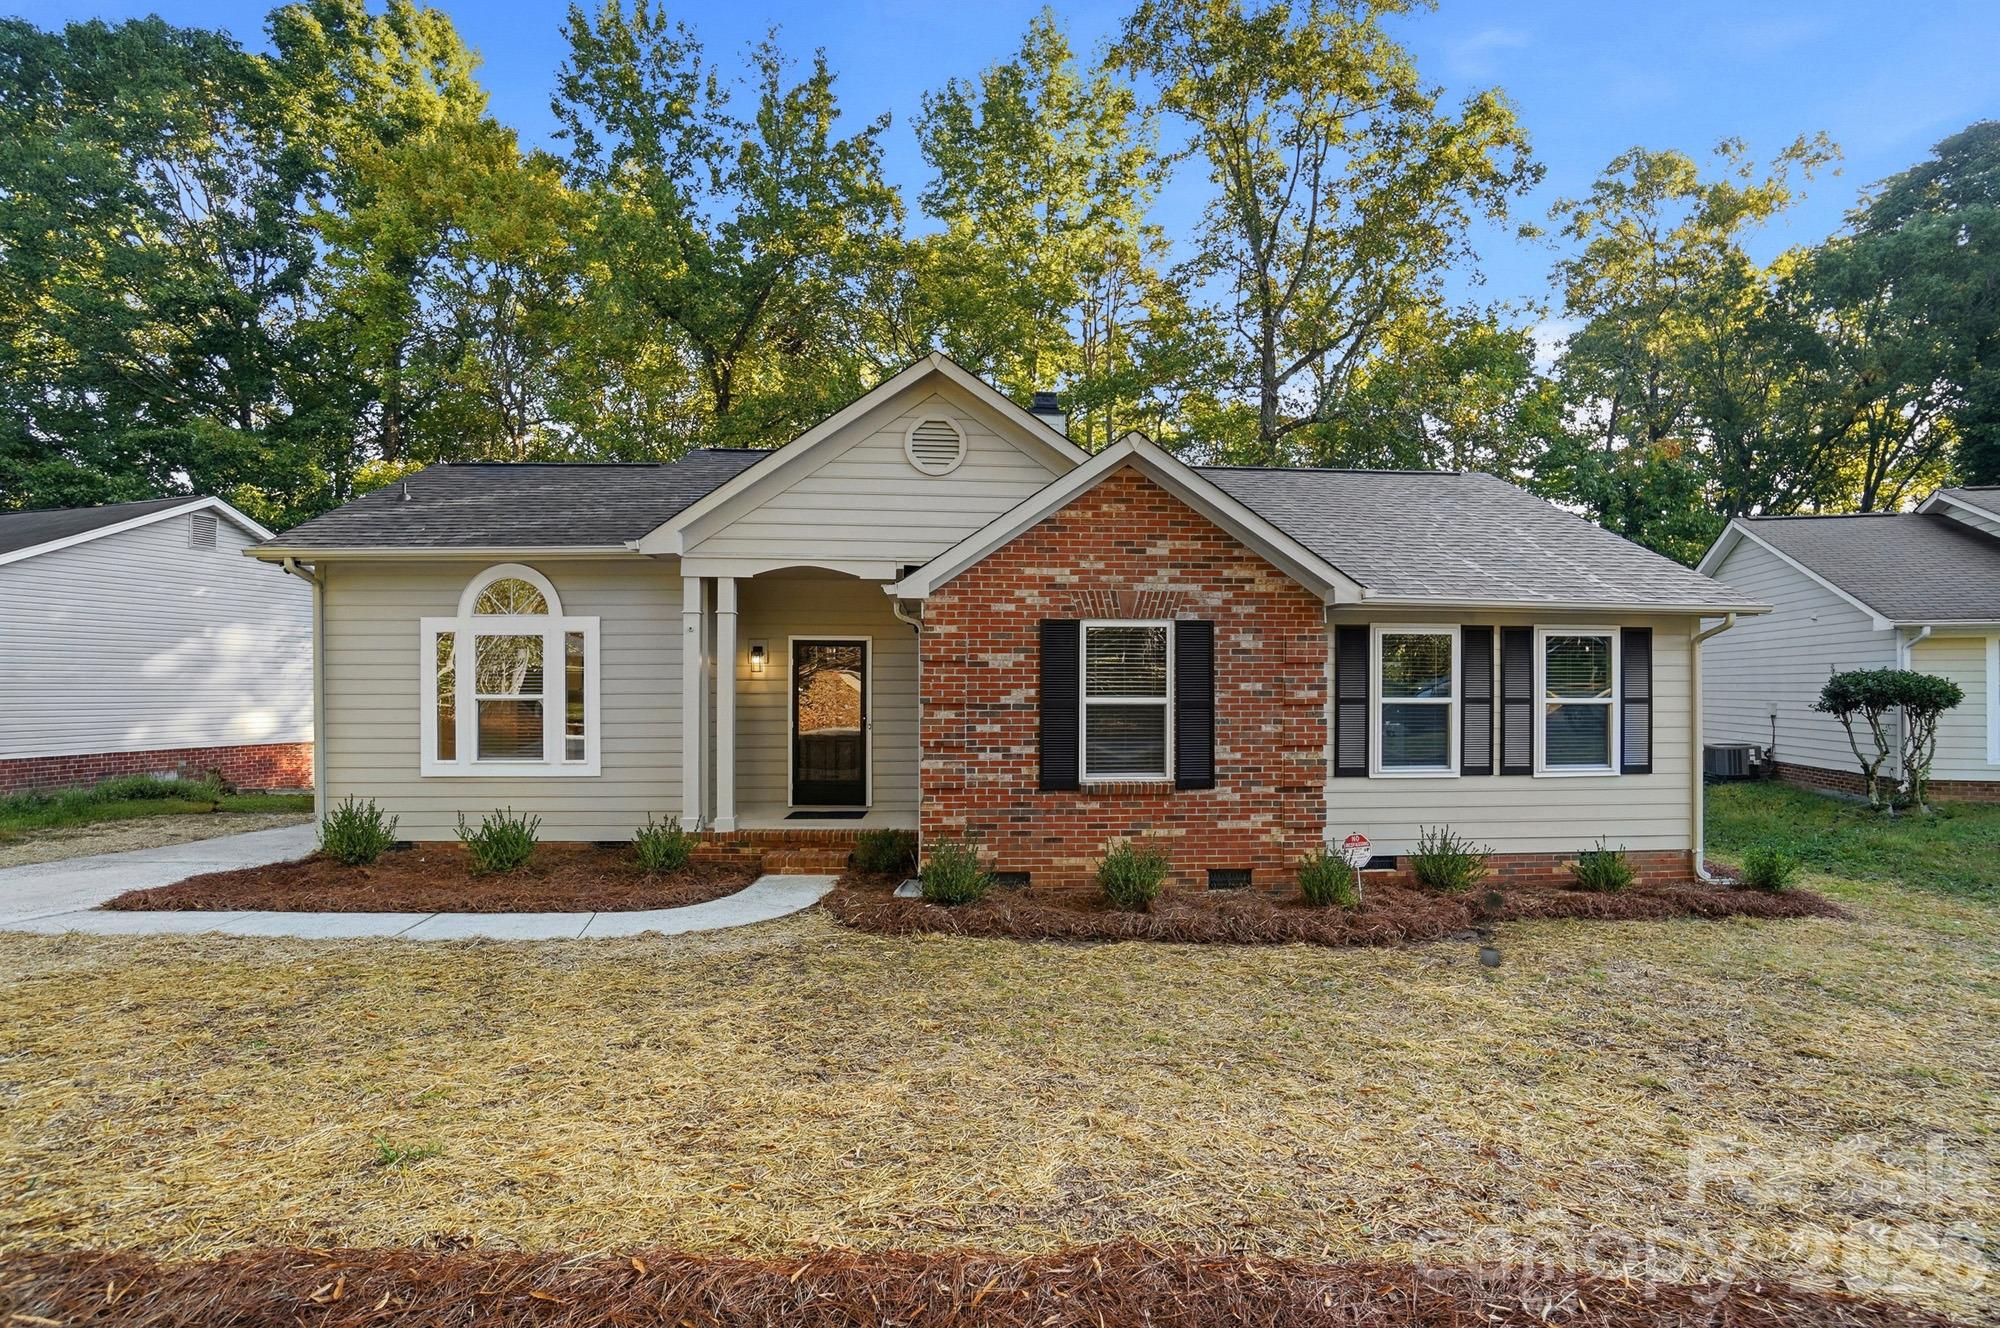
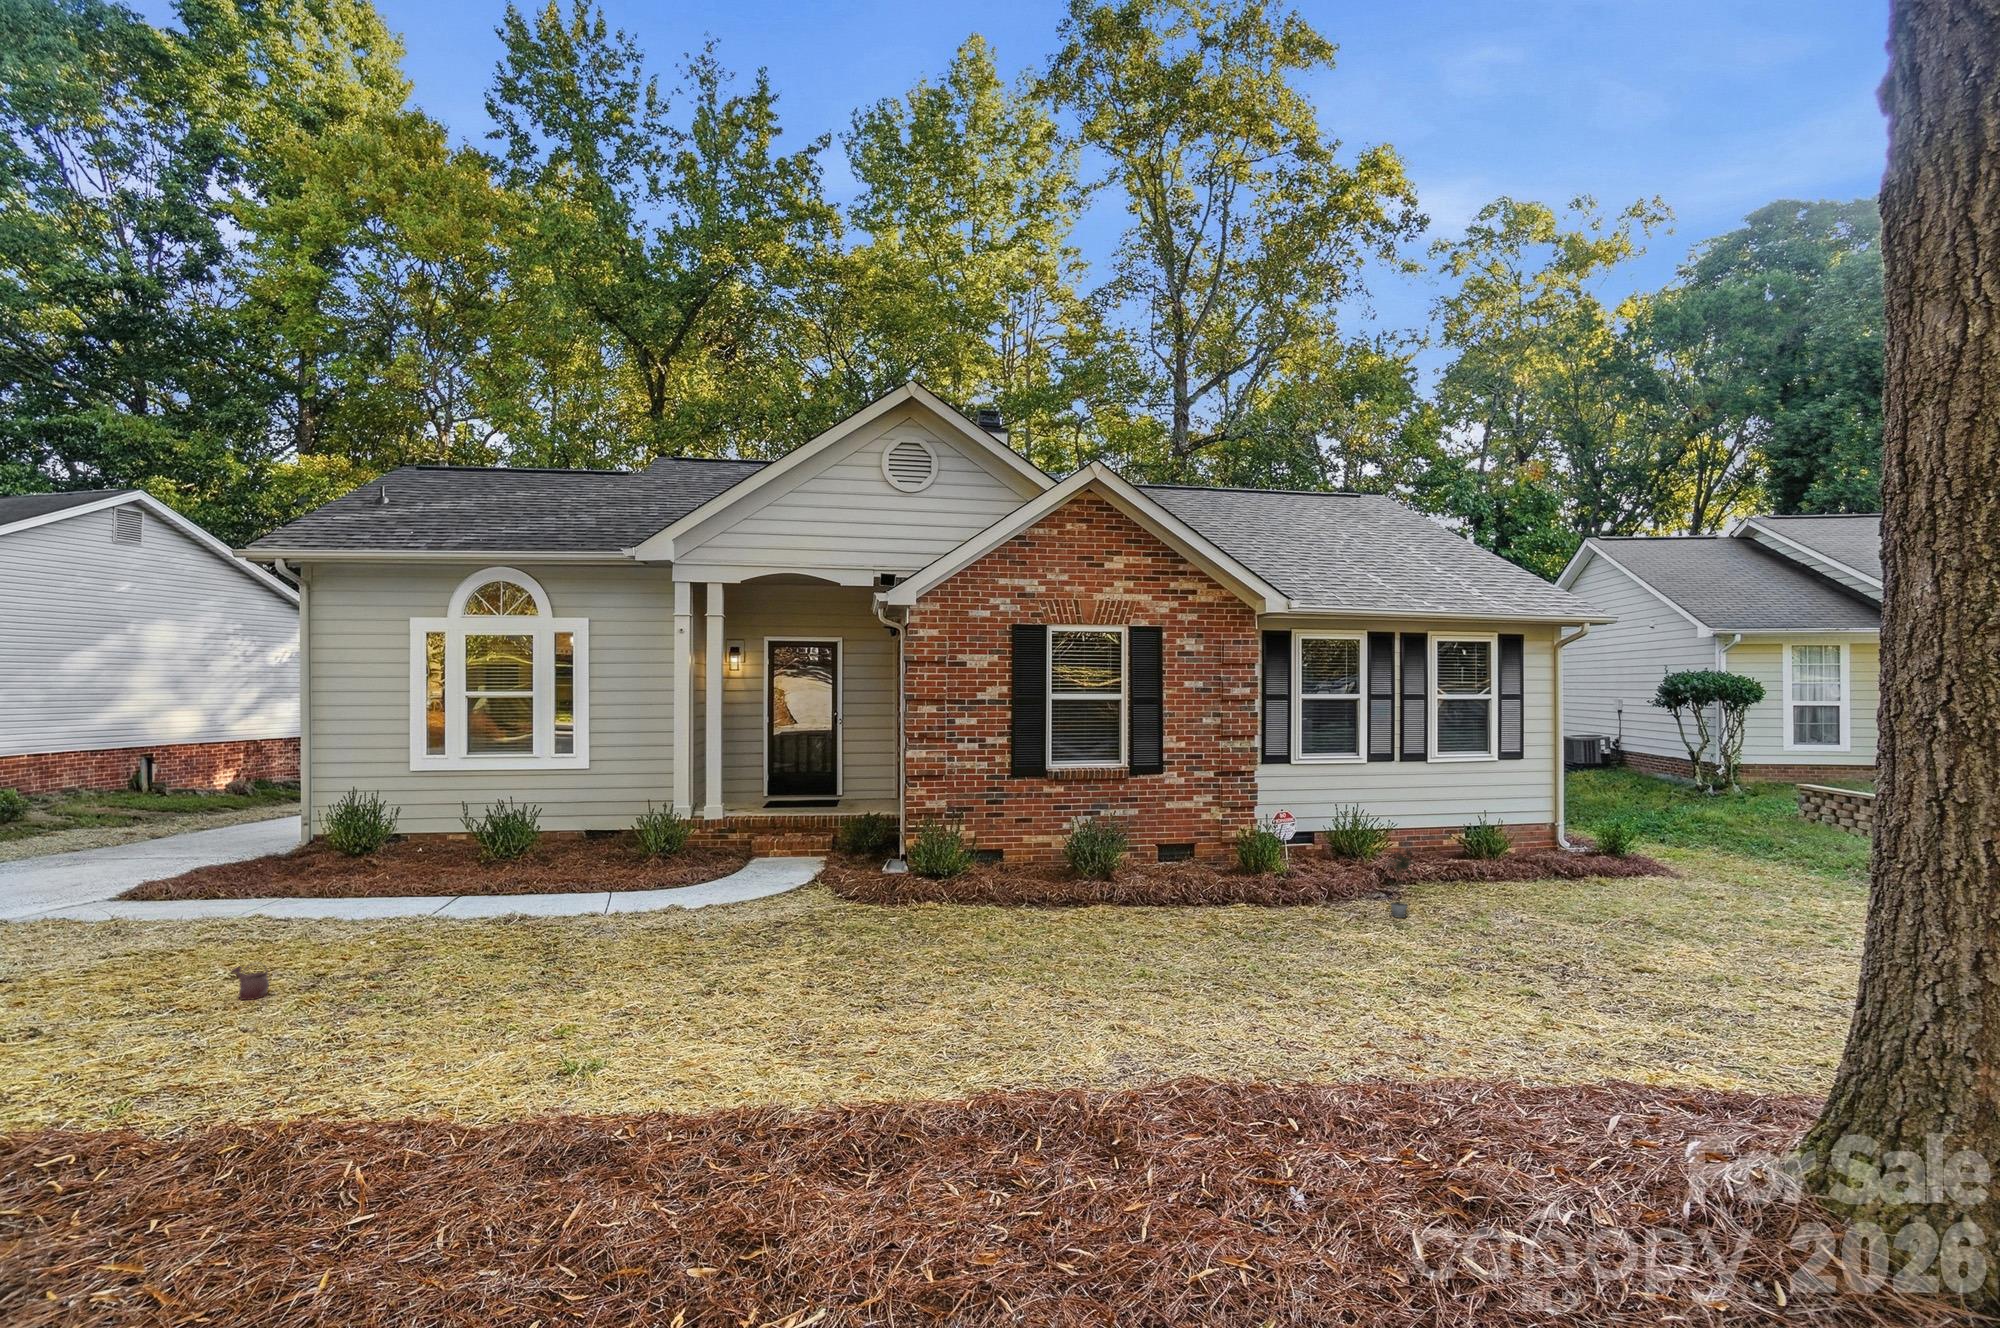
watering can: none [157,984,195,1025] -> present [231,963,270,1000]

